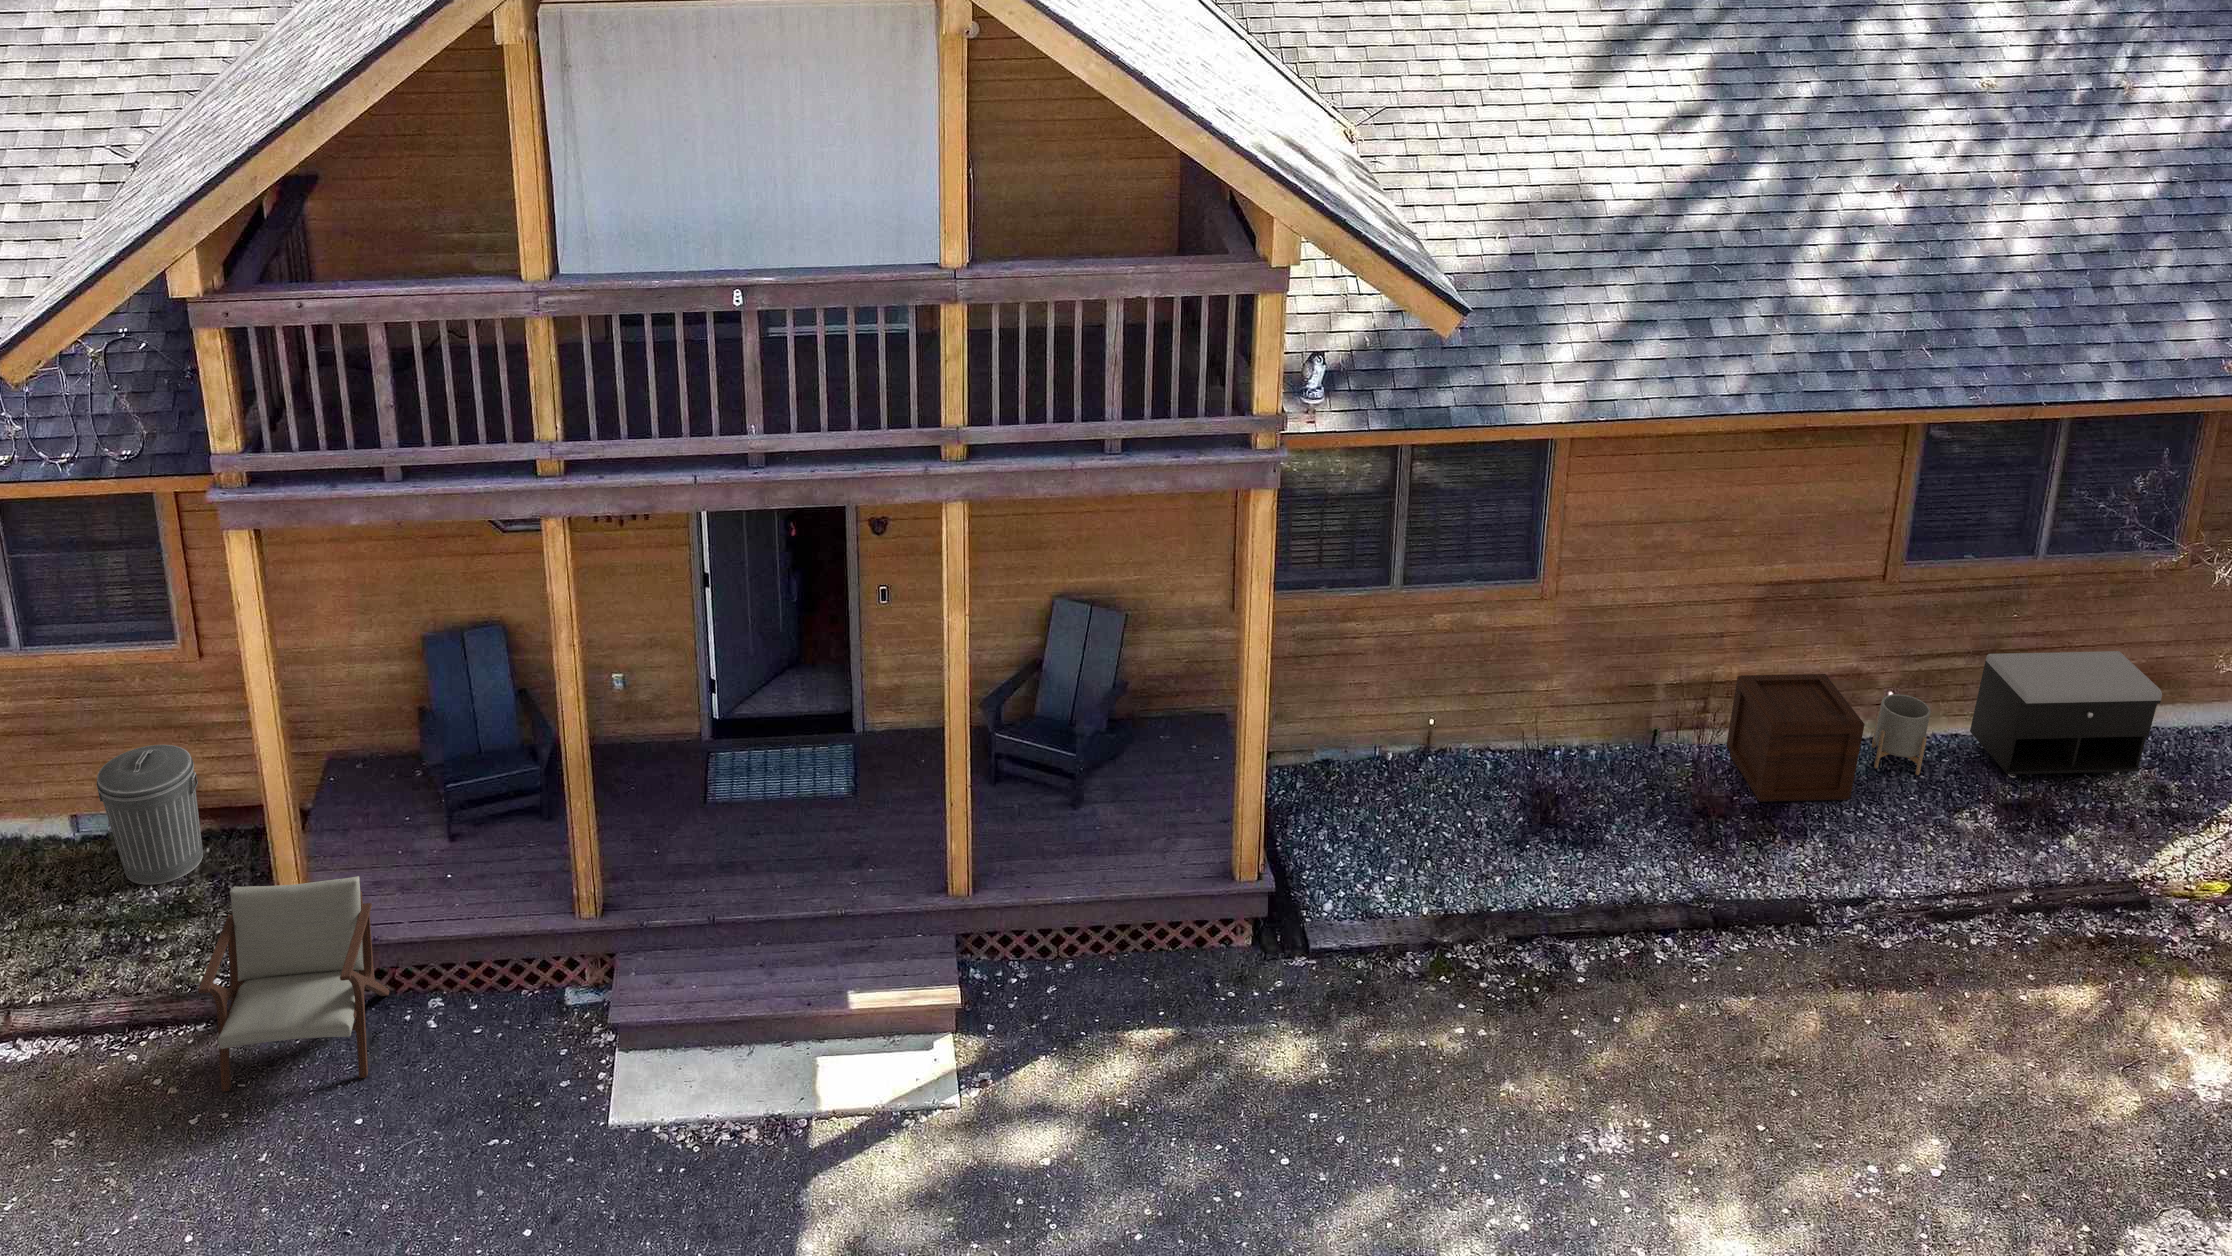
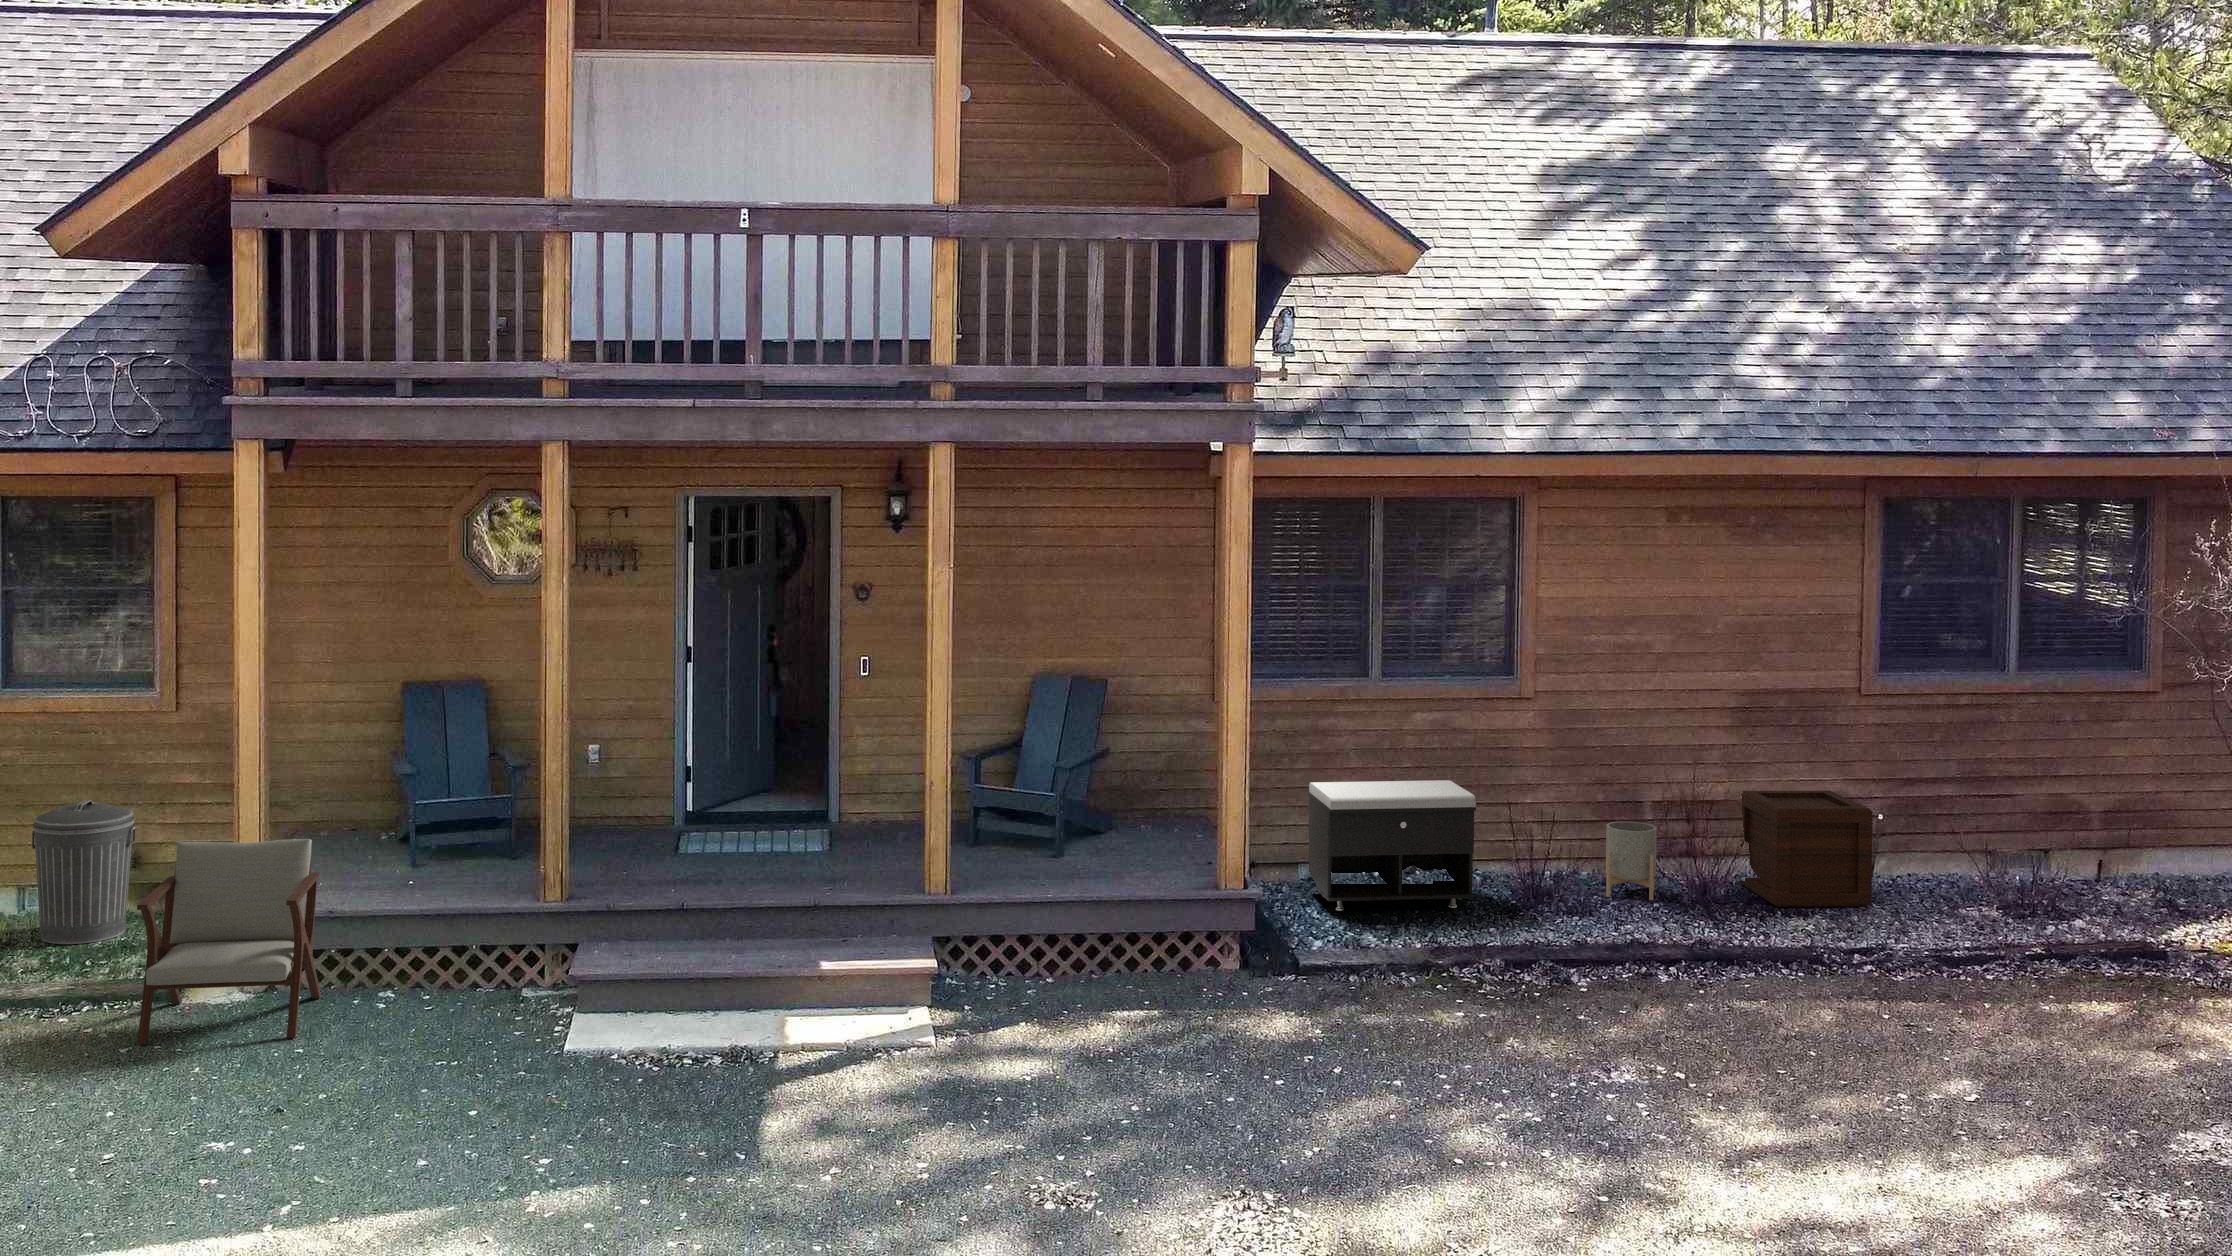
storage bench: present [1970,651,2162,778] -> present [1308,780,1476,911]
planter: present [1872,694,1931,775] -> present [1606,821,1657,900]

